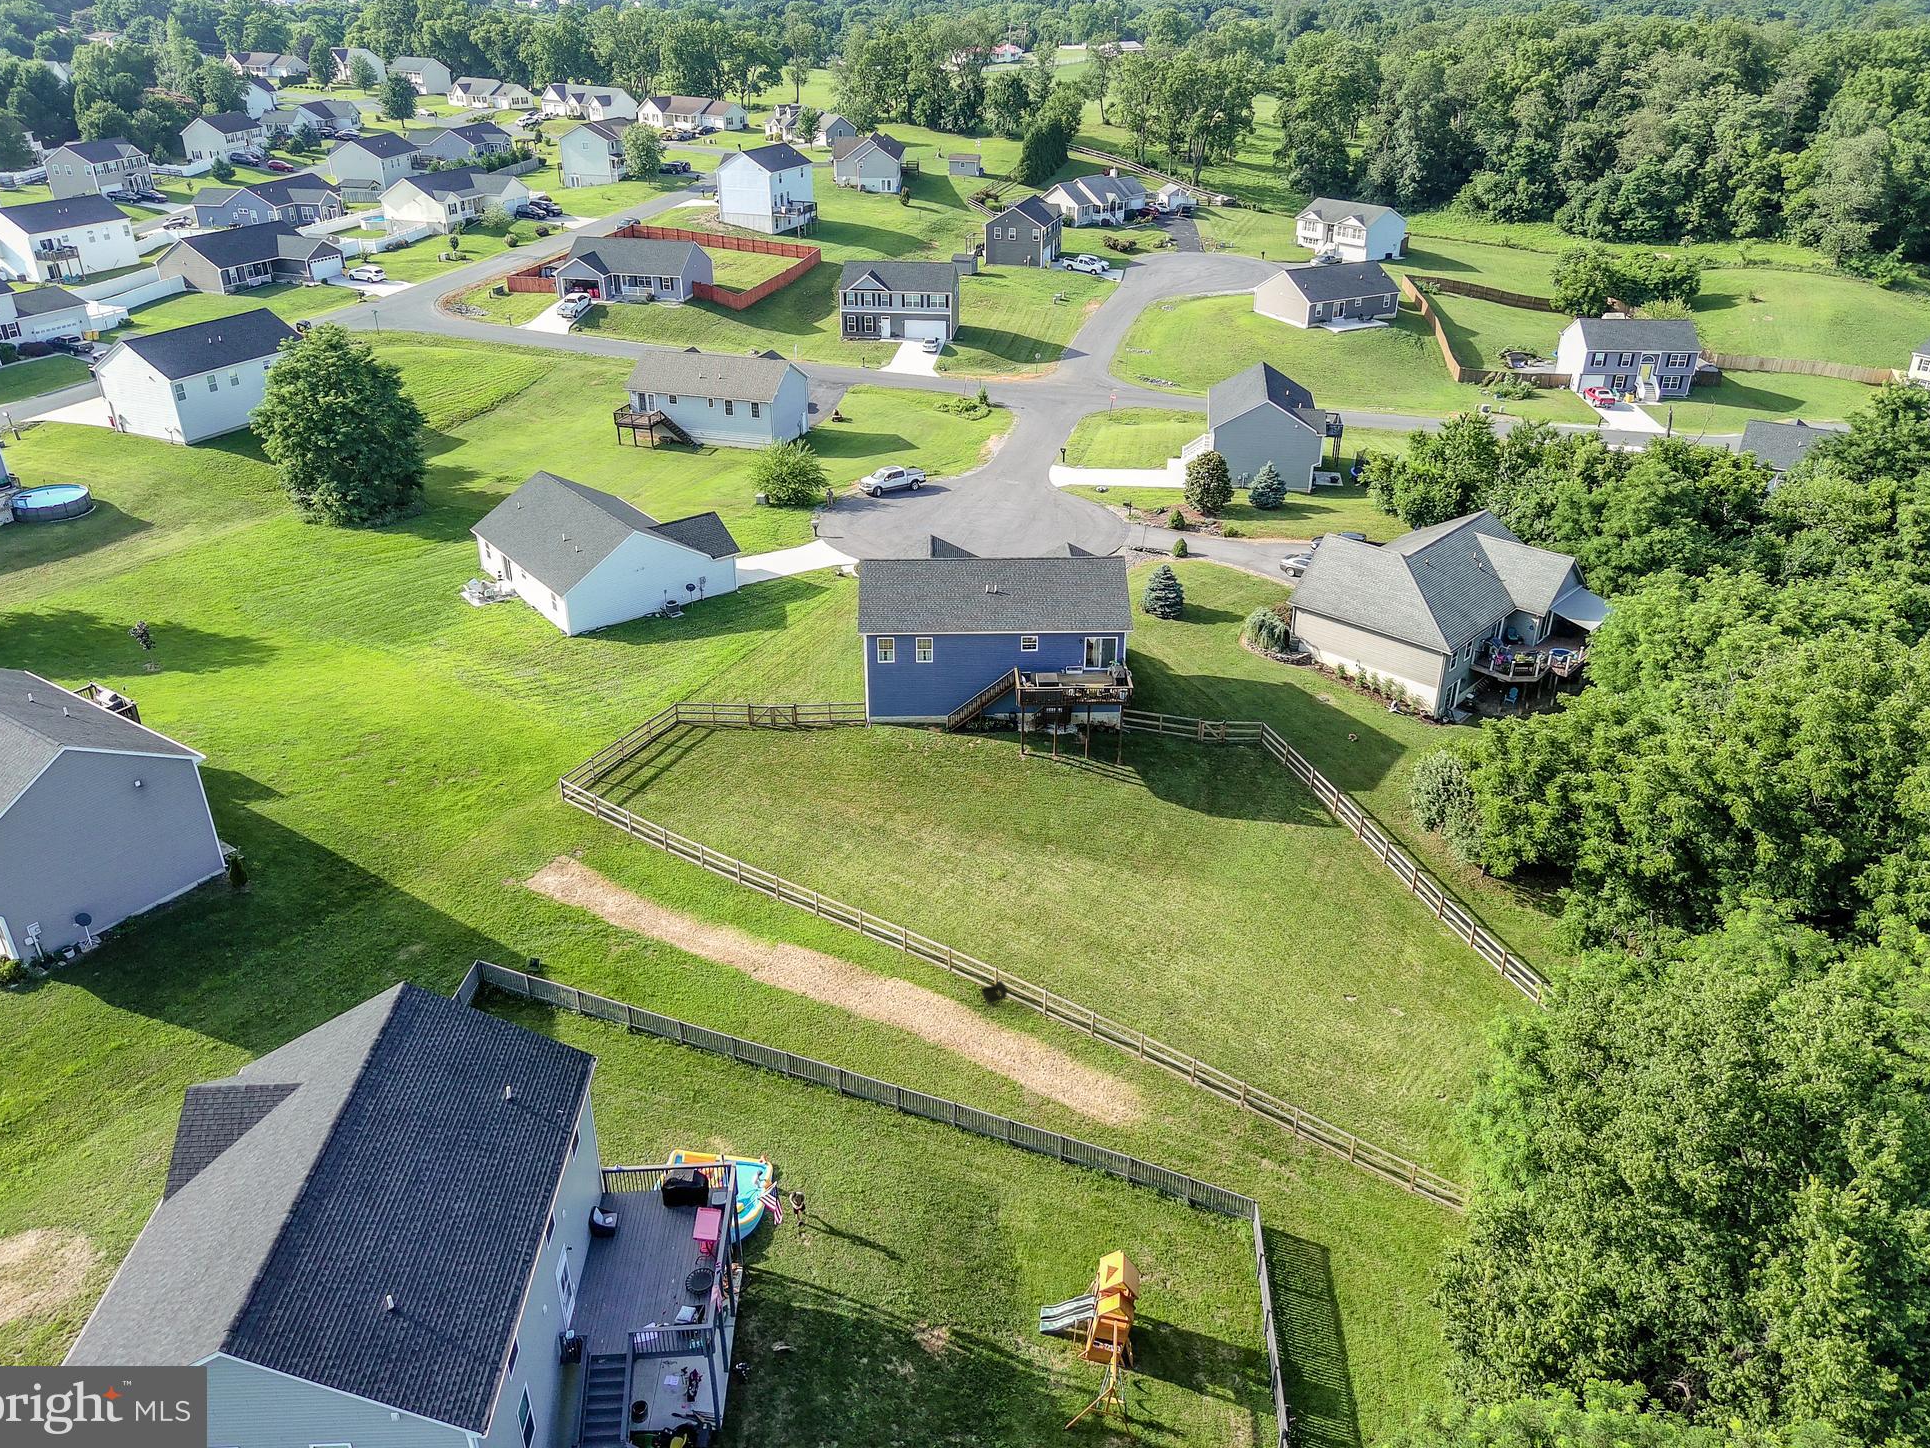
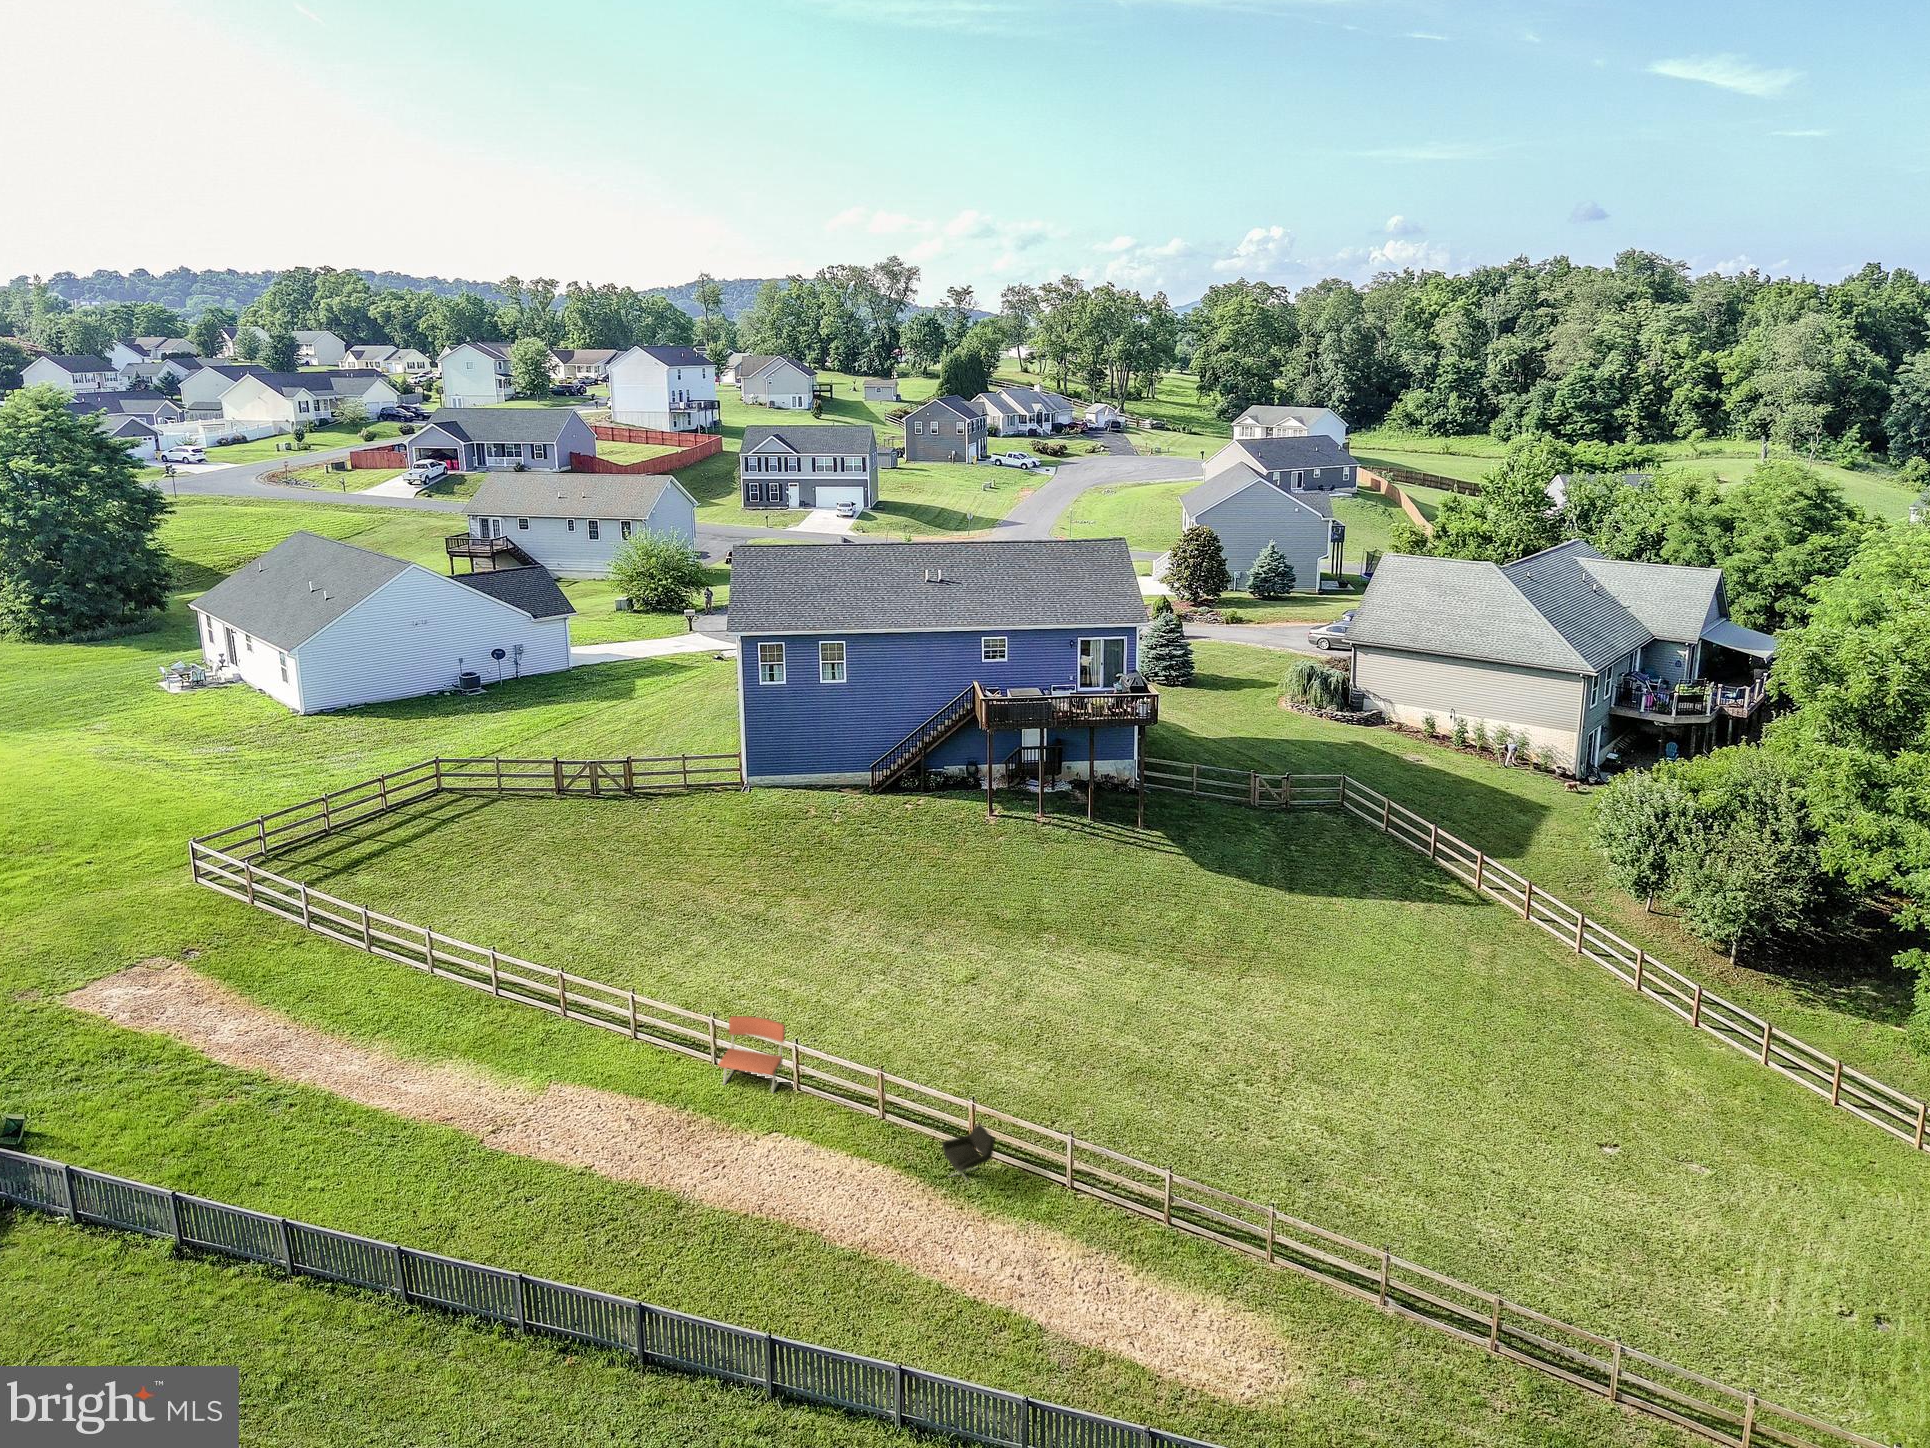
bench: none [866,912,900,953] -> present [718,1016,785,1092]

